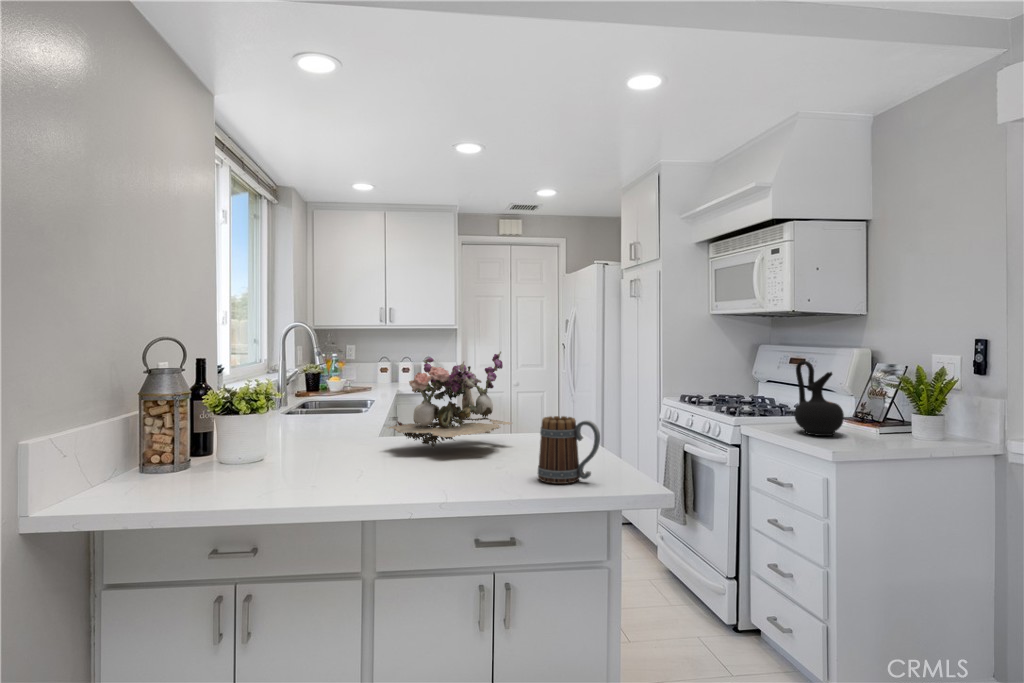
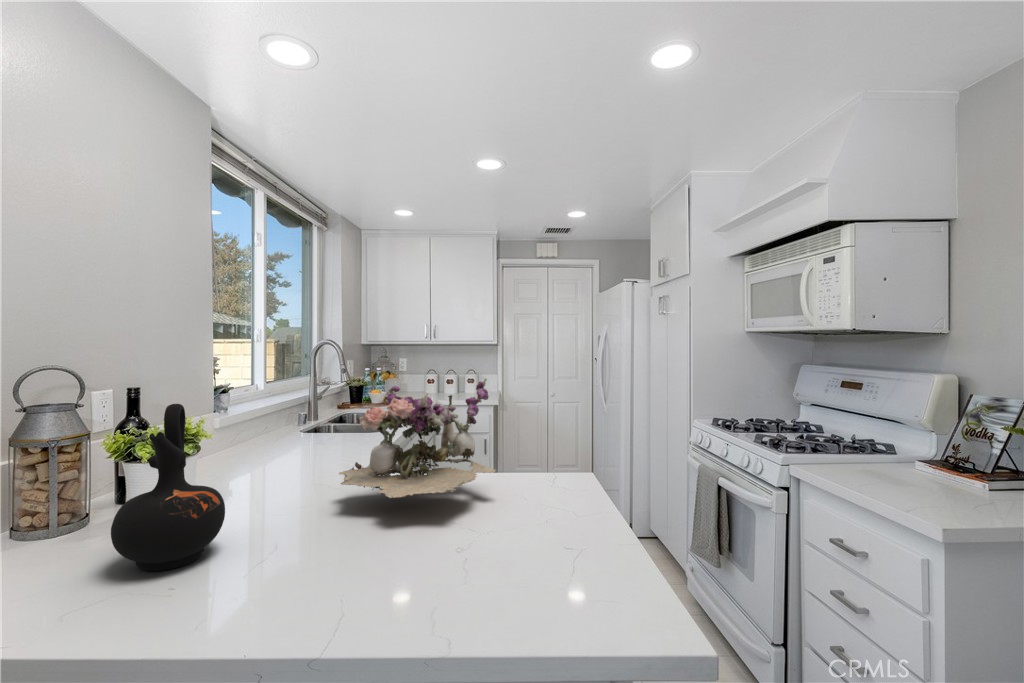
ceramic jug: present [795,361,844,436] -> present [111,404,225,571]
mug: present [538,416,600,484] -> none [488,491,585,613]

